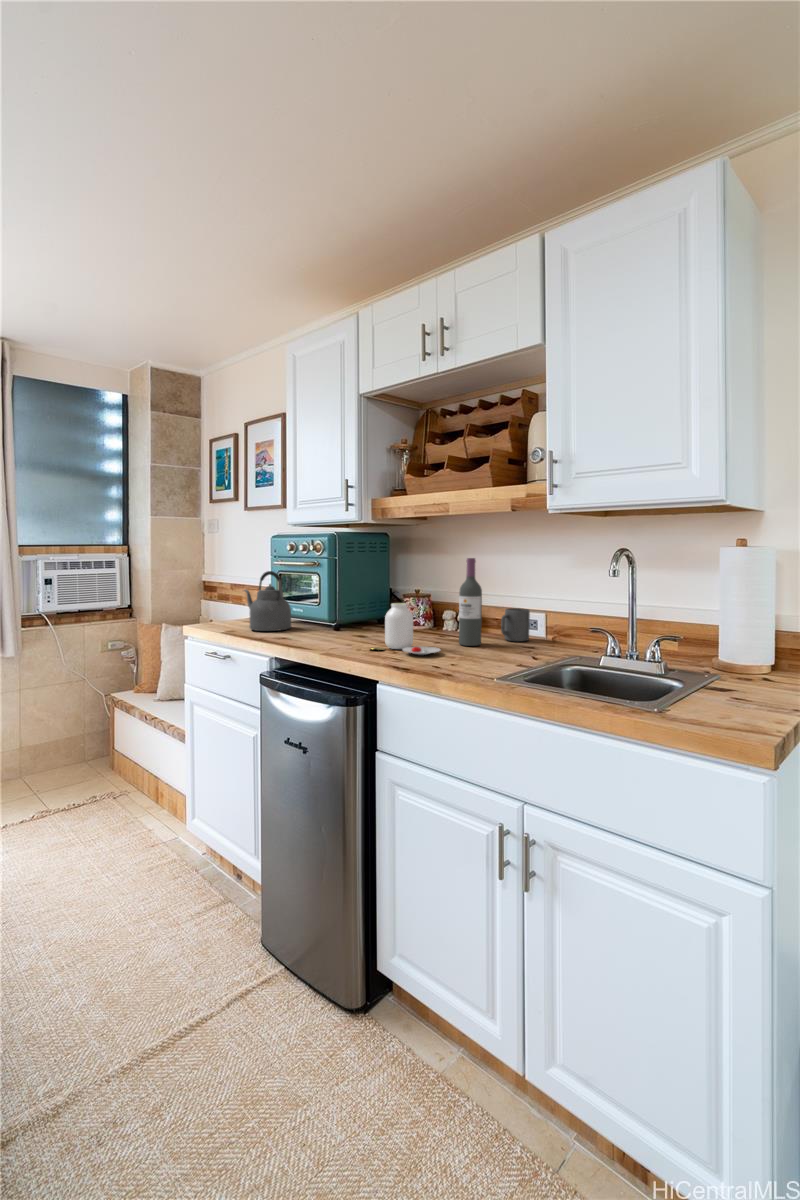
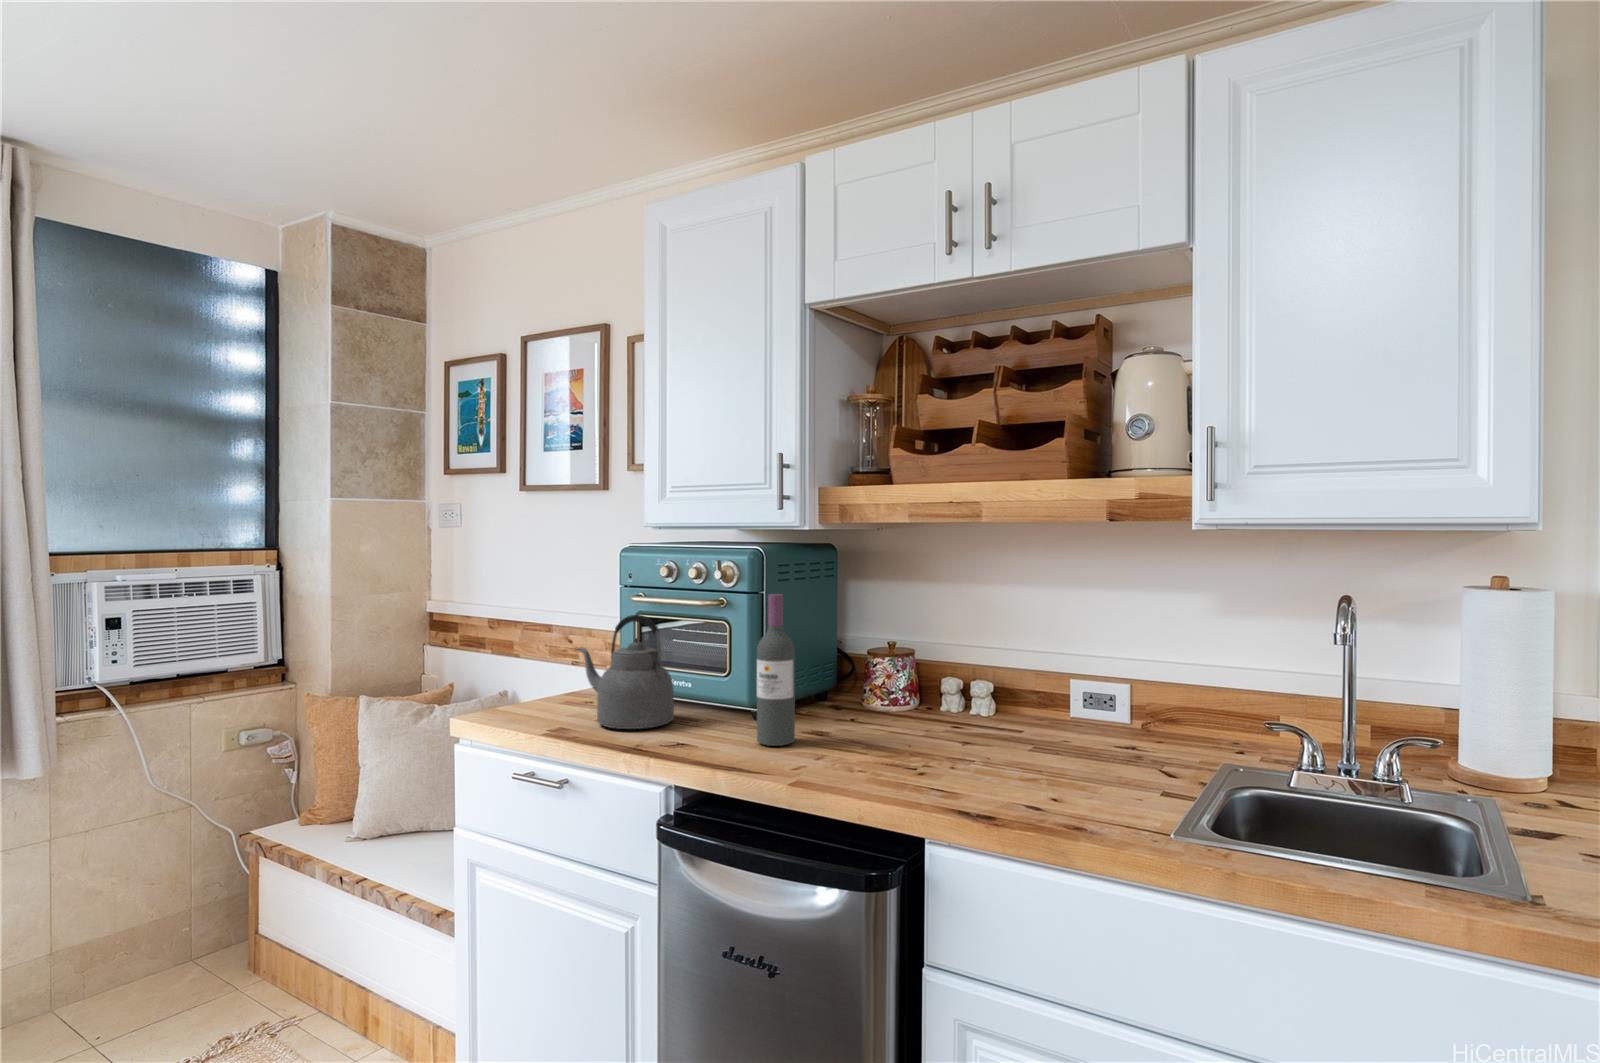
wine bottle: present [459,558,482,646] -> present [757,594,795,746]
jar: present [370,603,440,655] -> none [876,681,1018,782]
mug: present [501,608,530,641] -> none [1075,677,1119,737]

